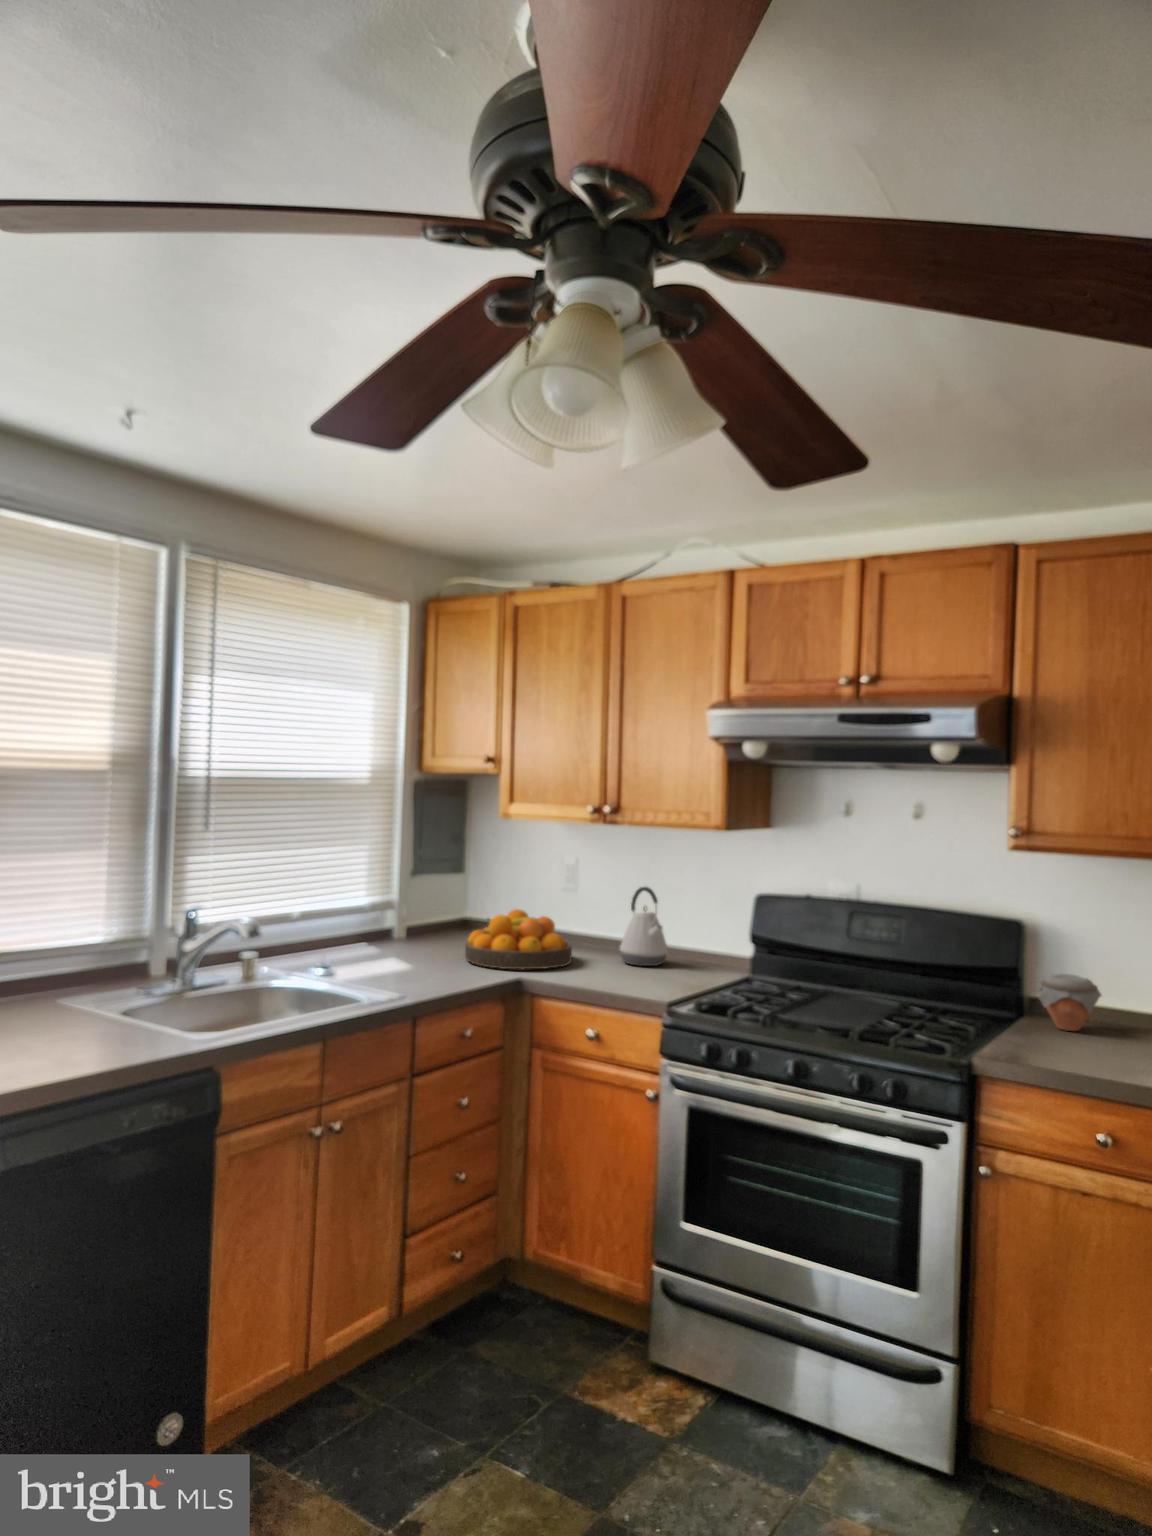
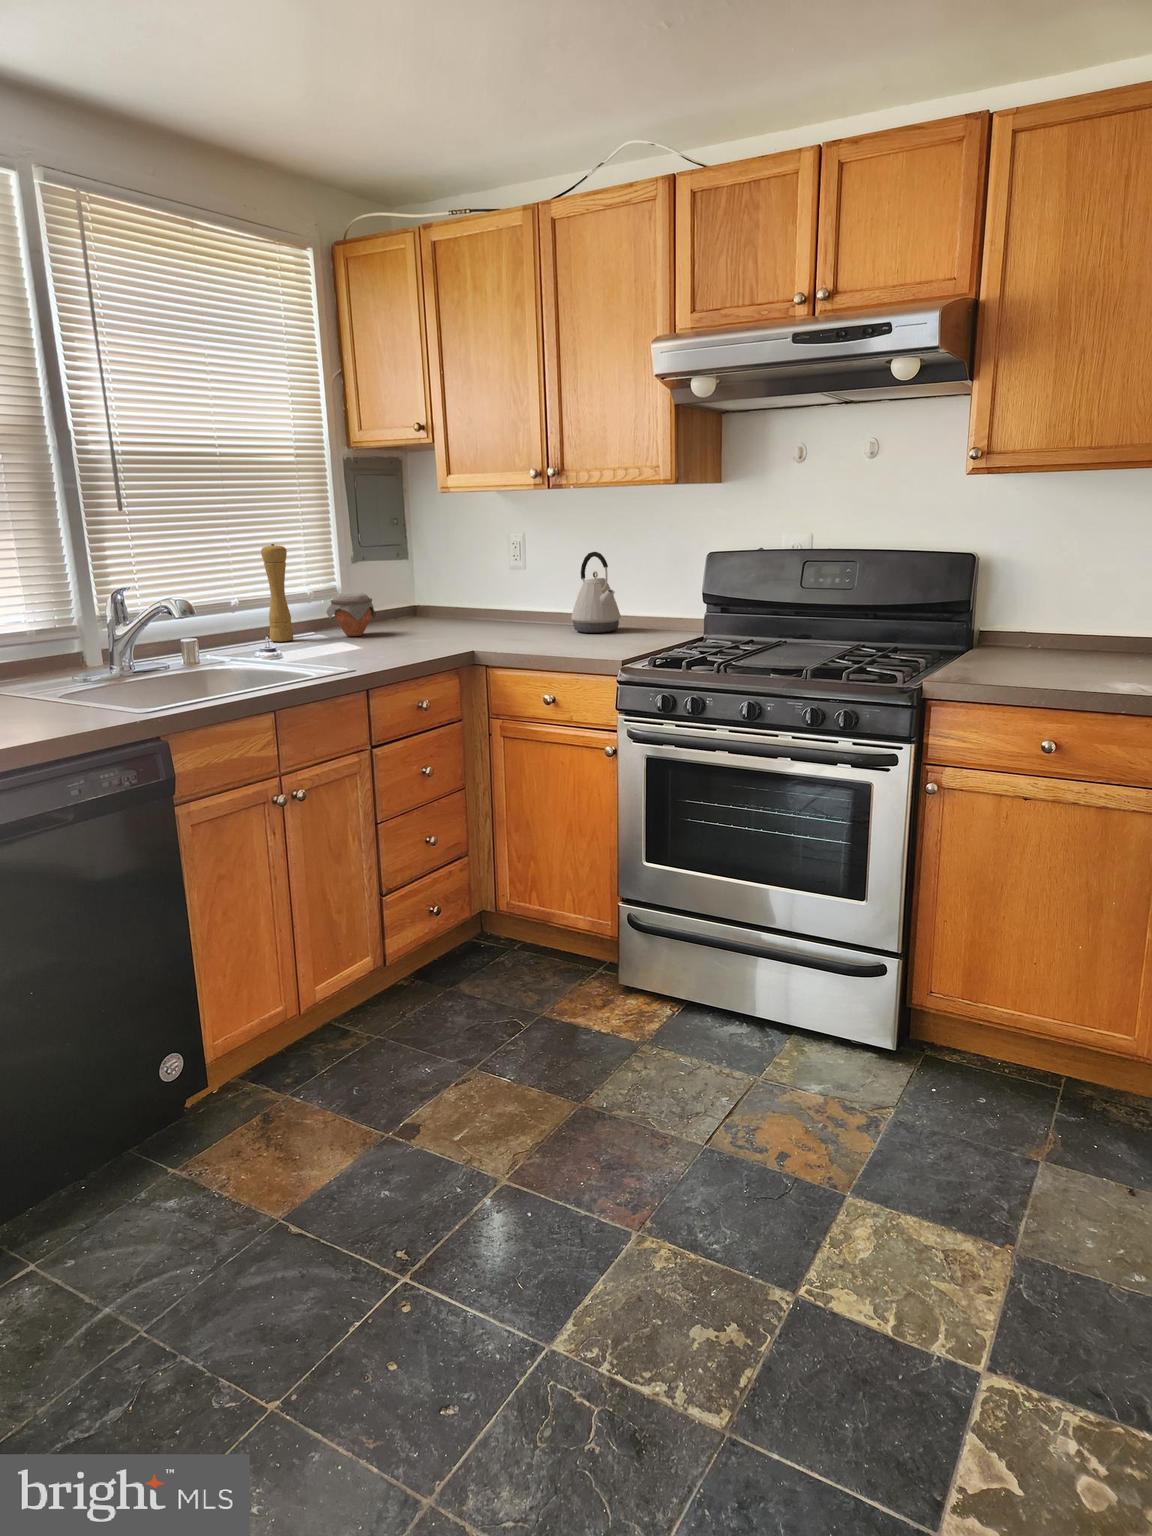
pepper mill: none [326,861,352,955] -> present [261,544,293,642]
fruit bowl: present [465,909,572,969] -> none [413,584,524,643]
jar: present [1038,974,1101,1031] -> present [326,593,376,636]

